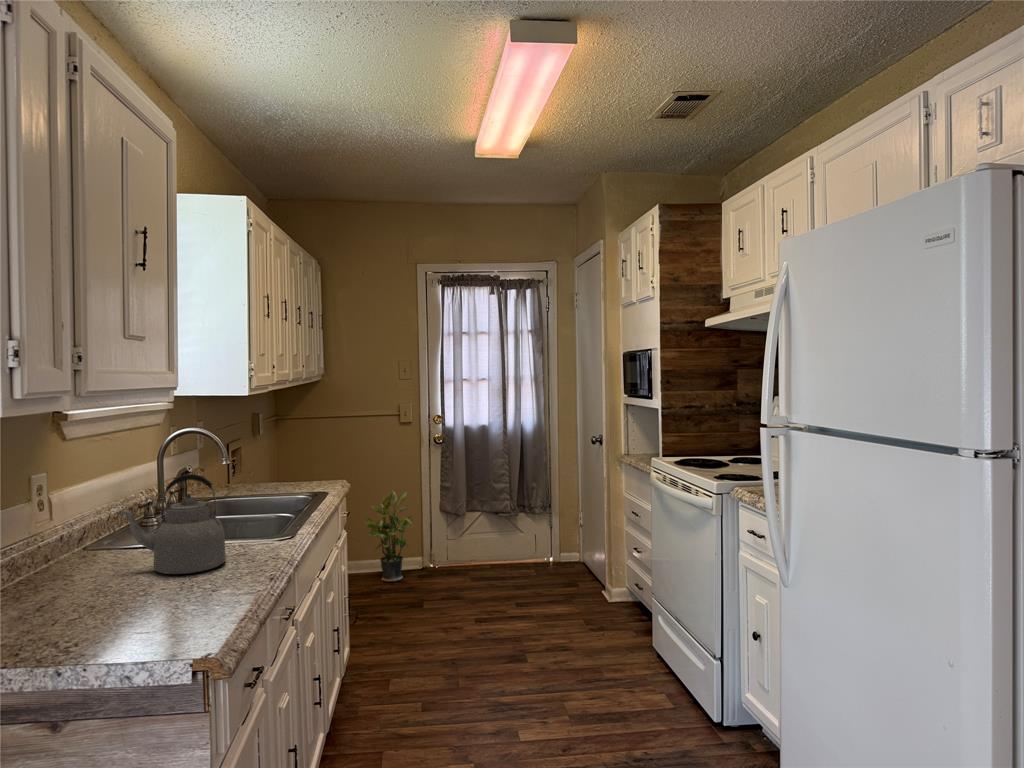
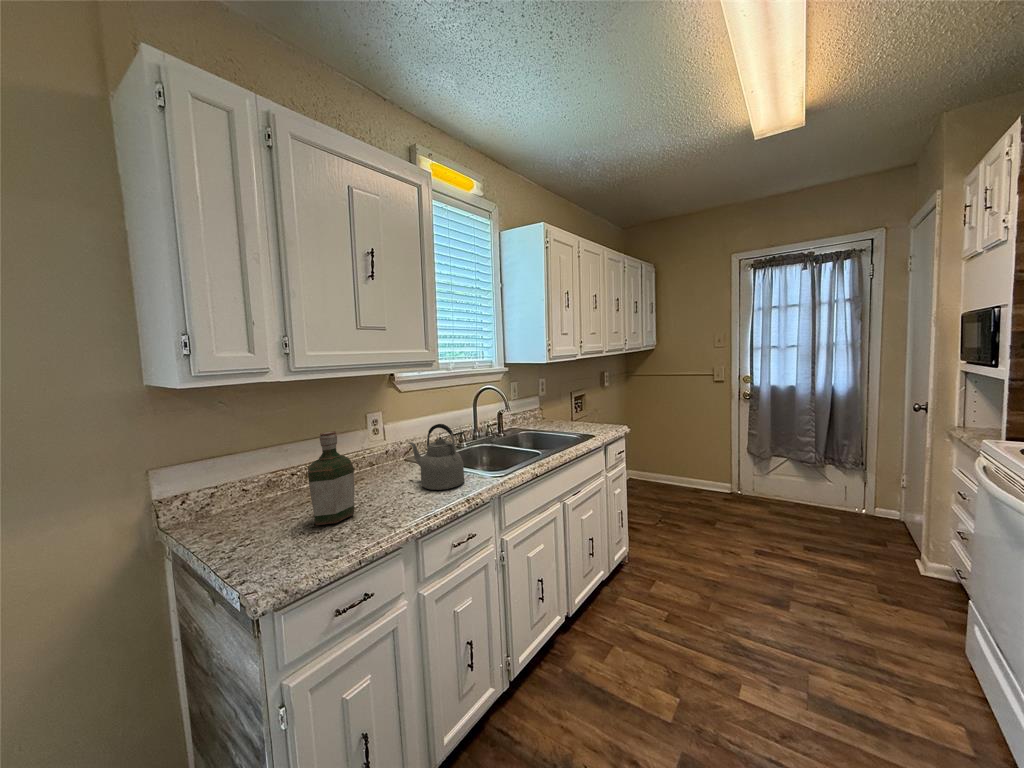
bottle: none [43,485,118,637] -> present [308,431,354,525]
potted plant: present [364,491,413,582] -> none [680,431,719,499]

